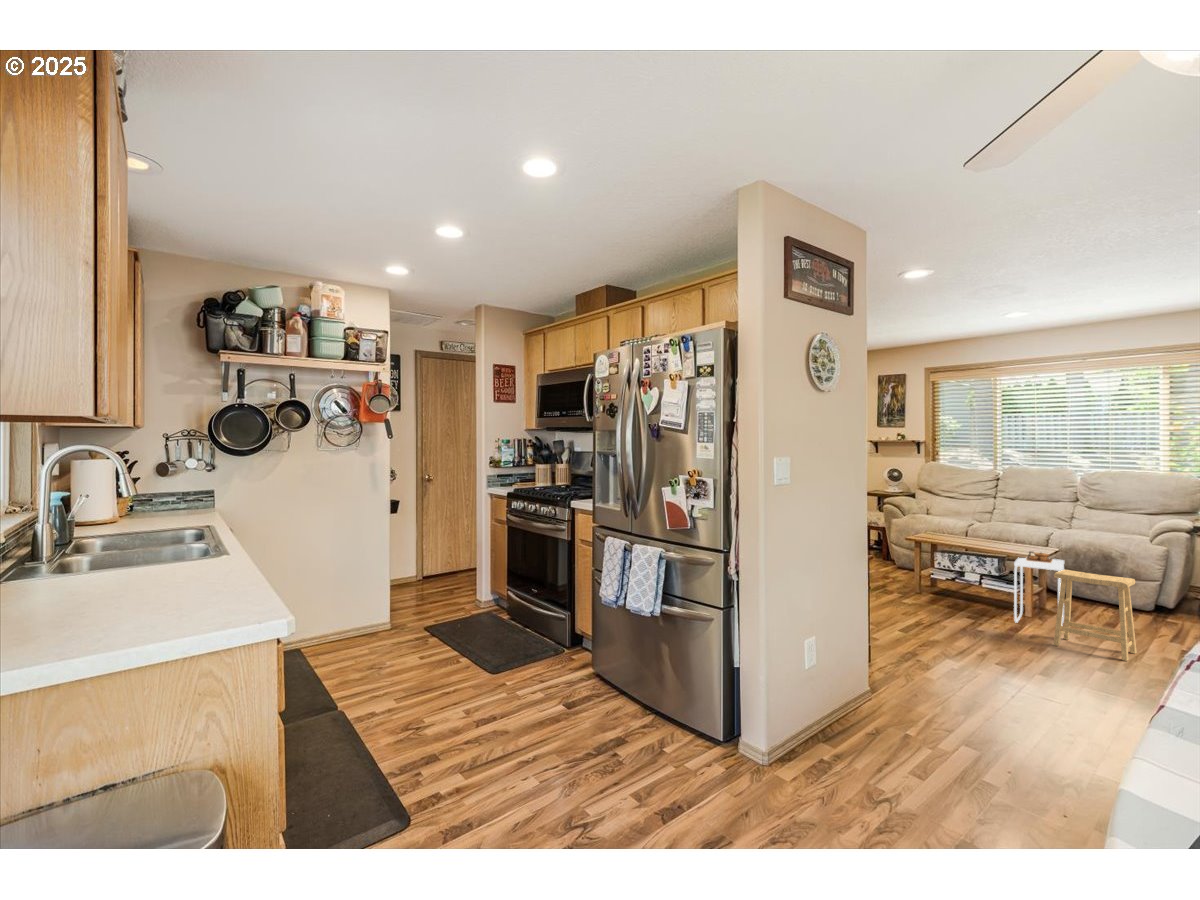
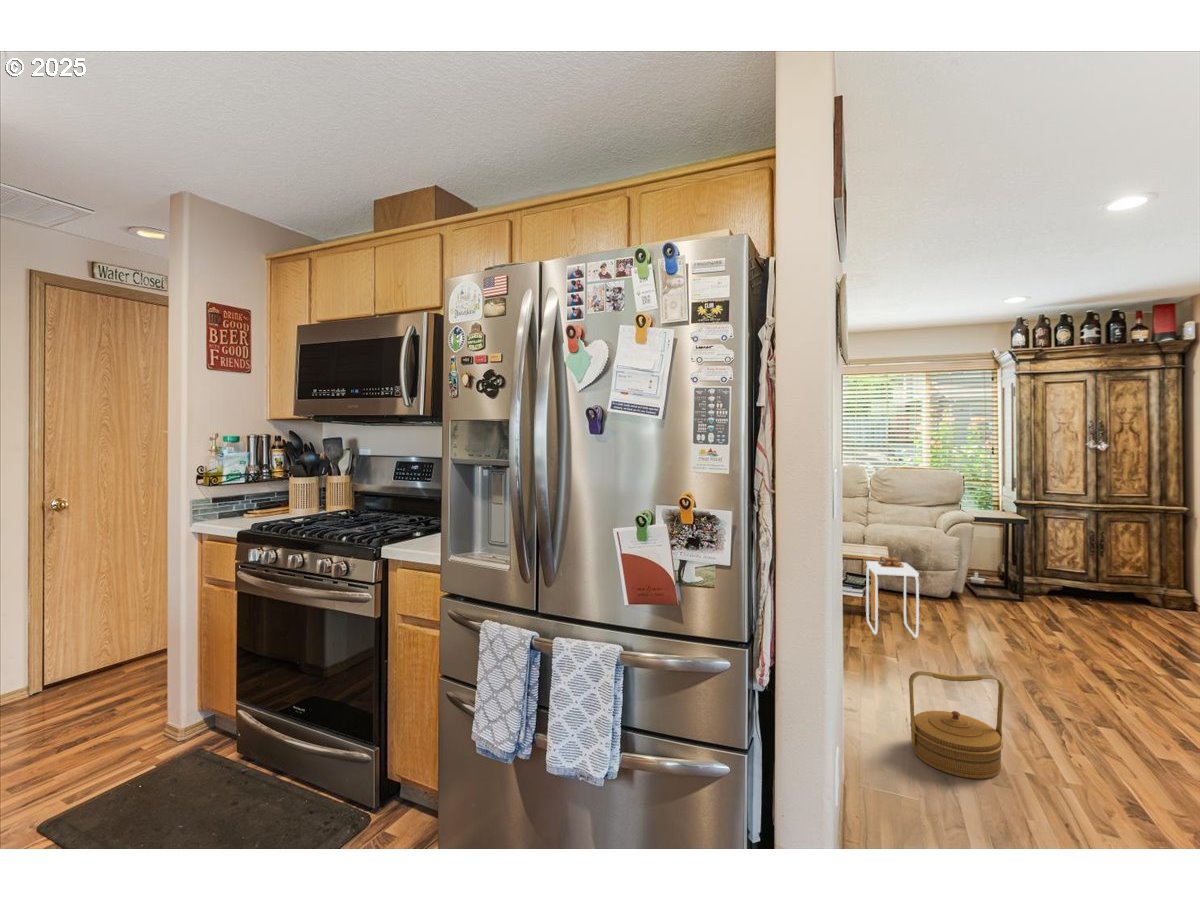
footstool: present [1054,570,1137,661] -> none [930,577,1005,671]
basket: none [945,622,1027,707] -> present [909,671,1004,779]

